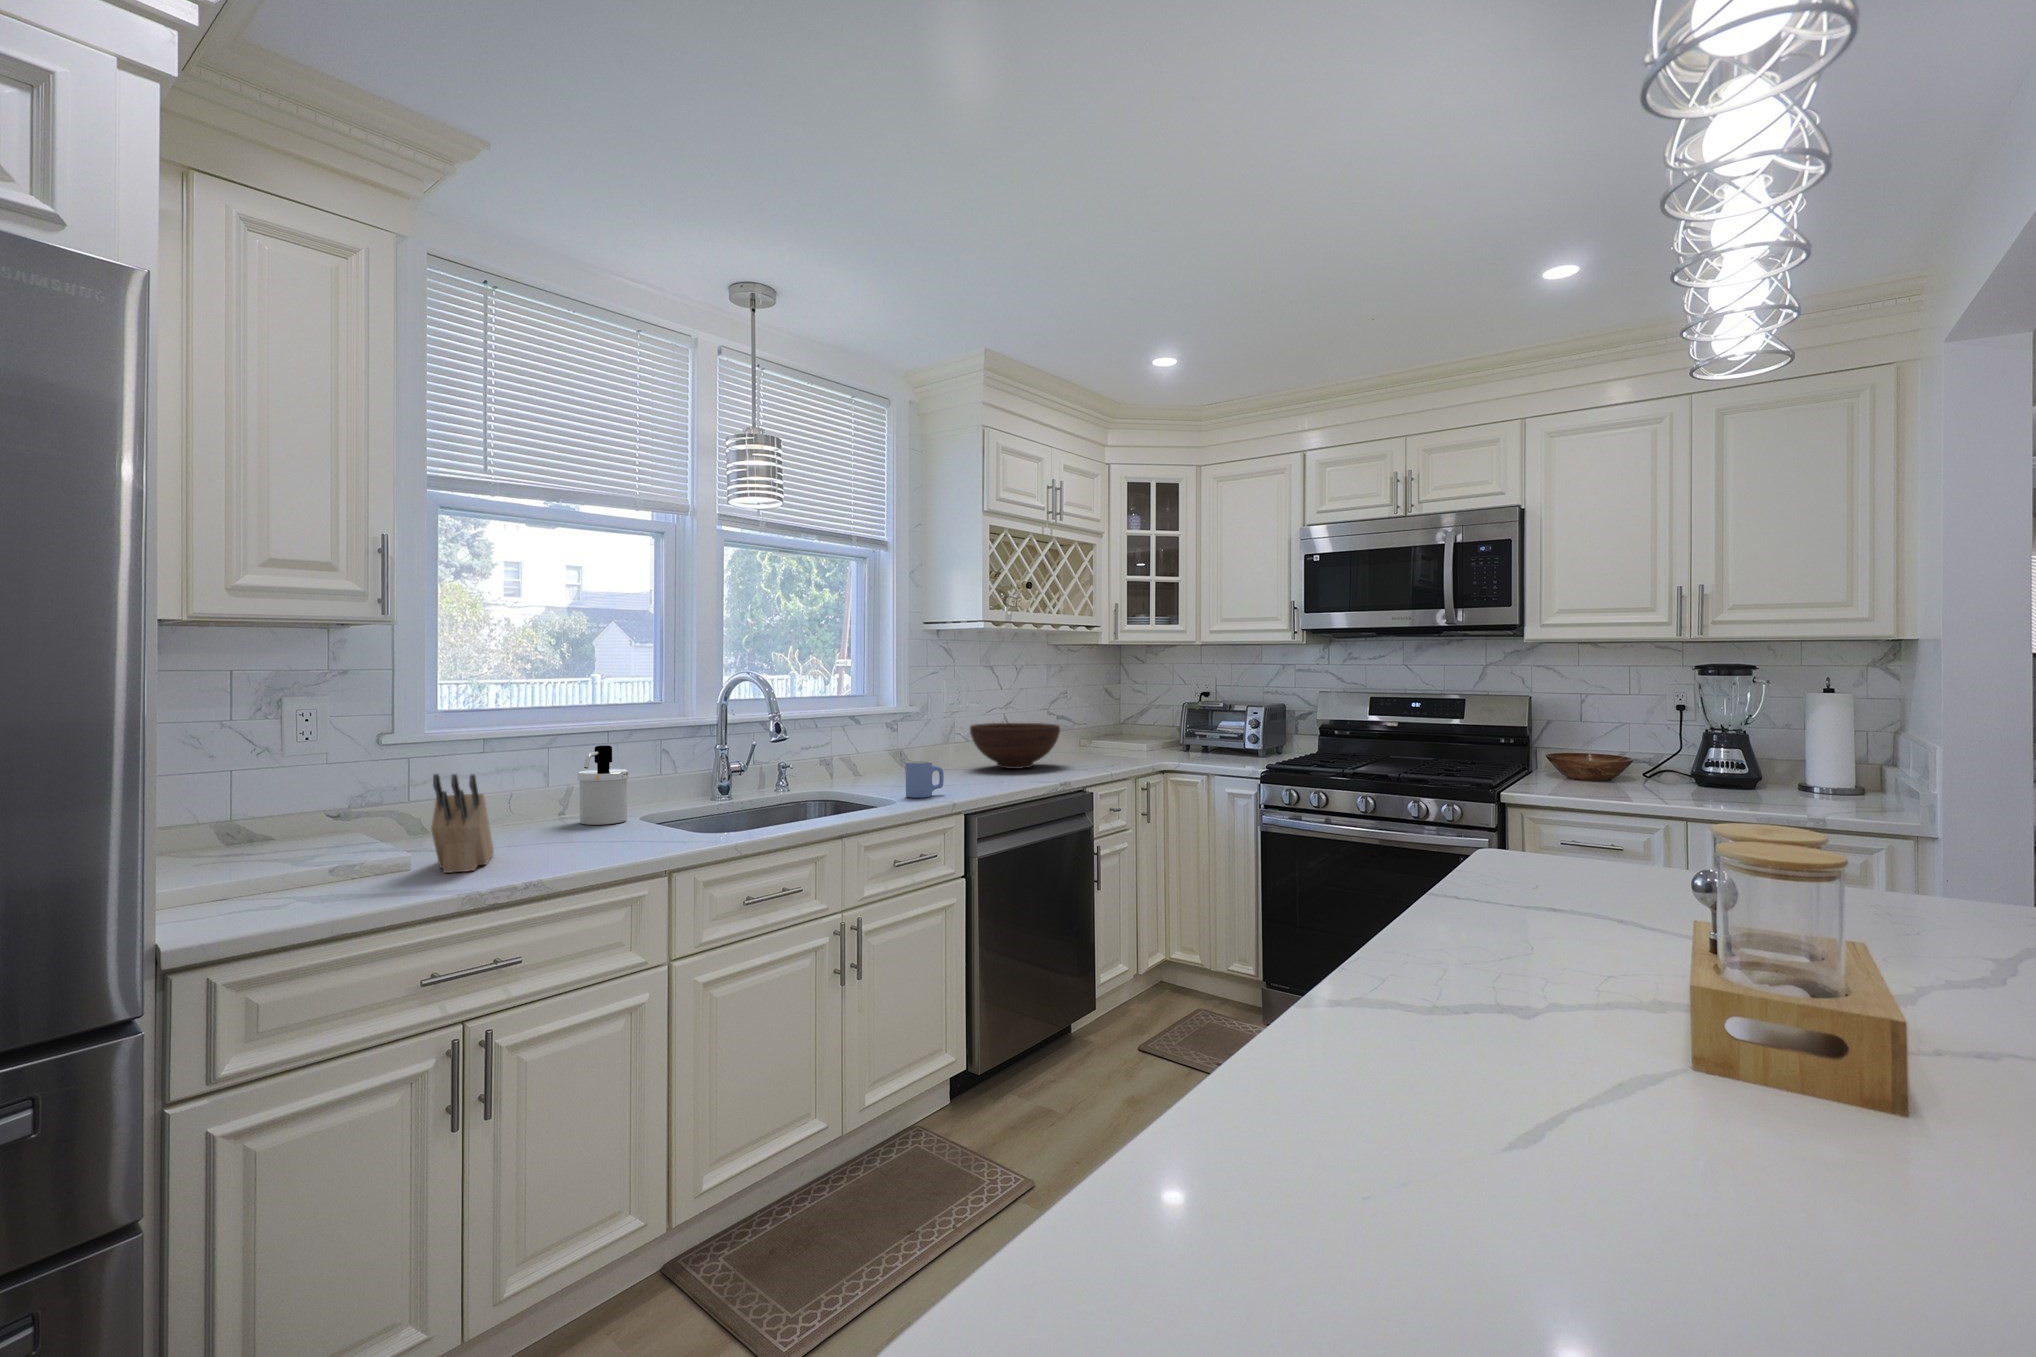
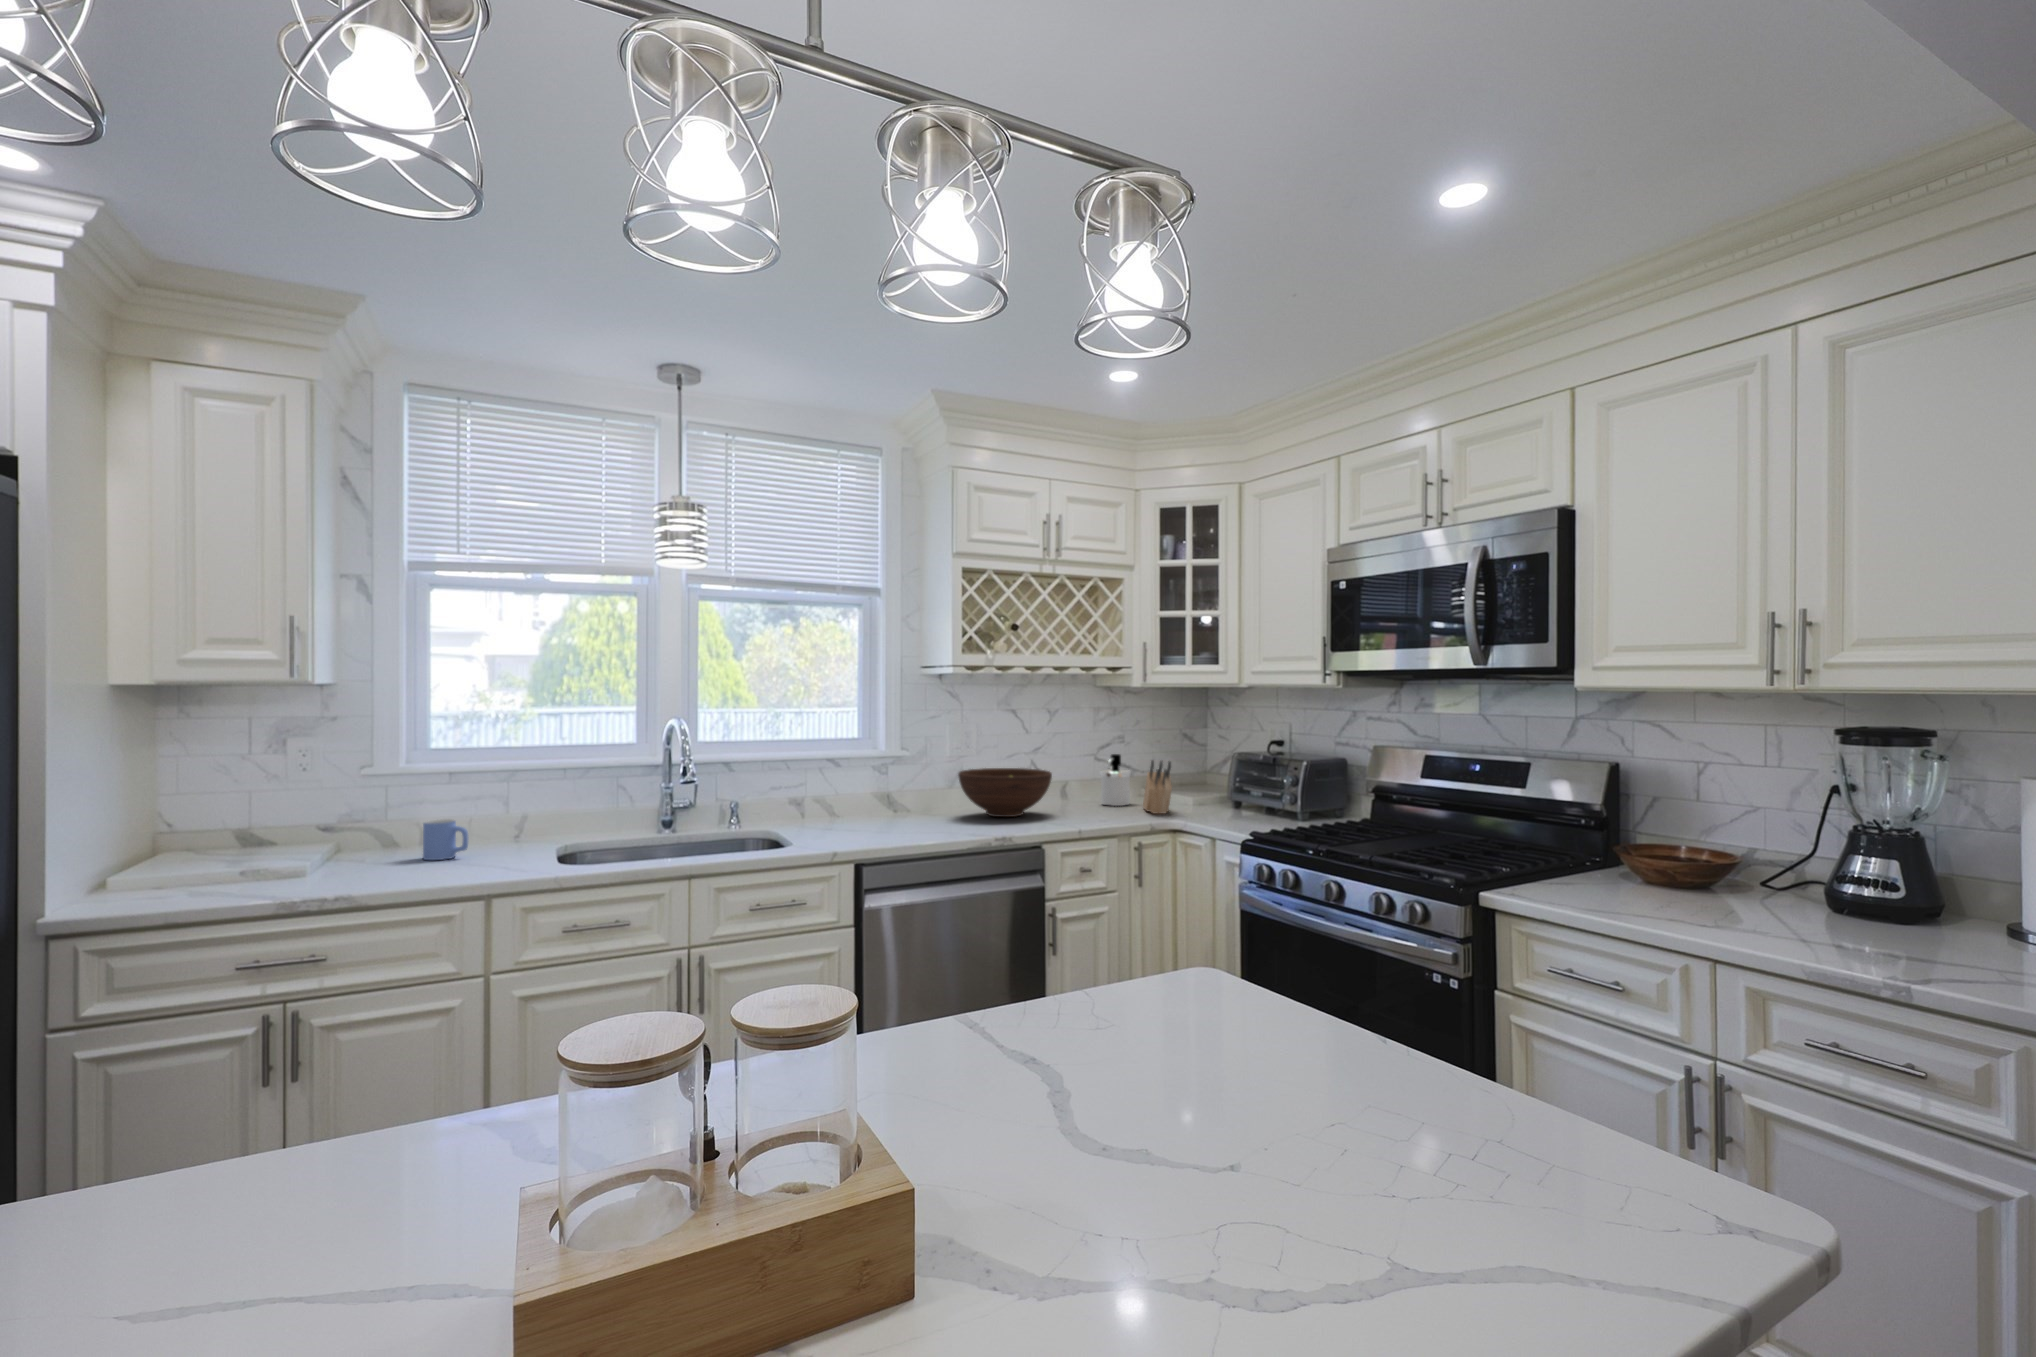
soap dispenser: present [578,745,629,825] -> present [1100,754,1131,806]
mug: present [906,761,944,798] -> present [423,819,468,860]
knife block: present [431,774,494,873] -> present [1143,760,1172,814]

